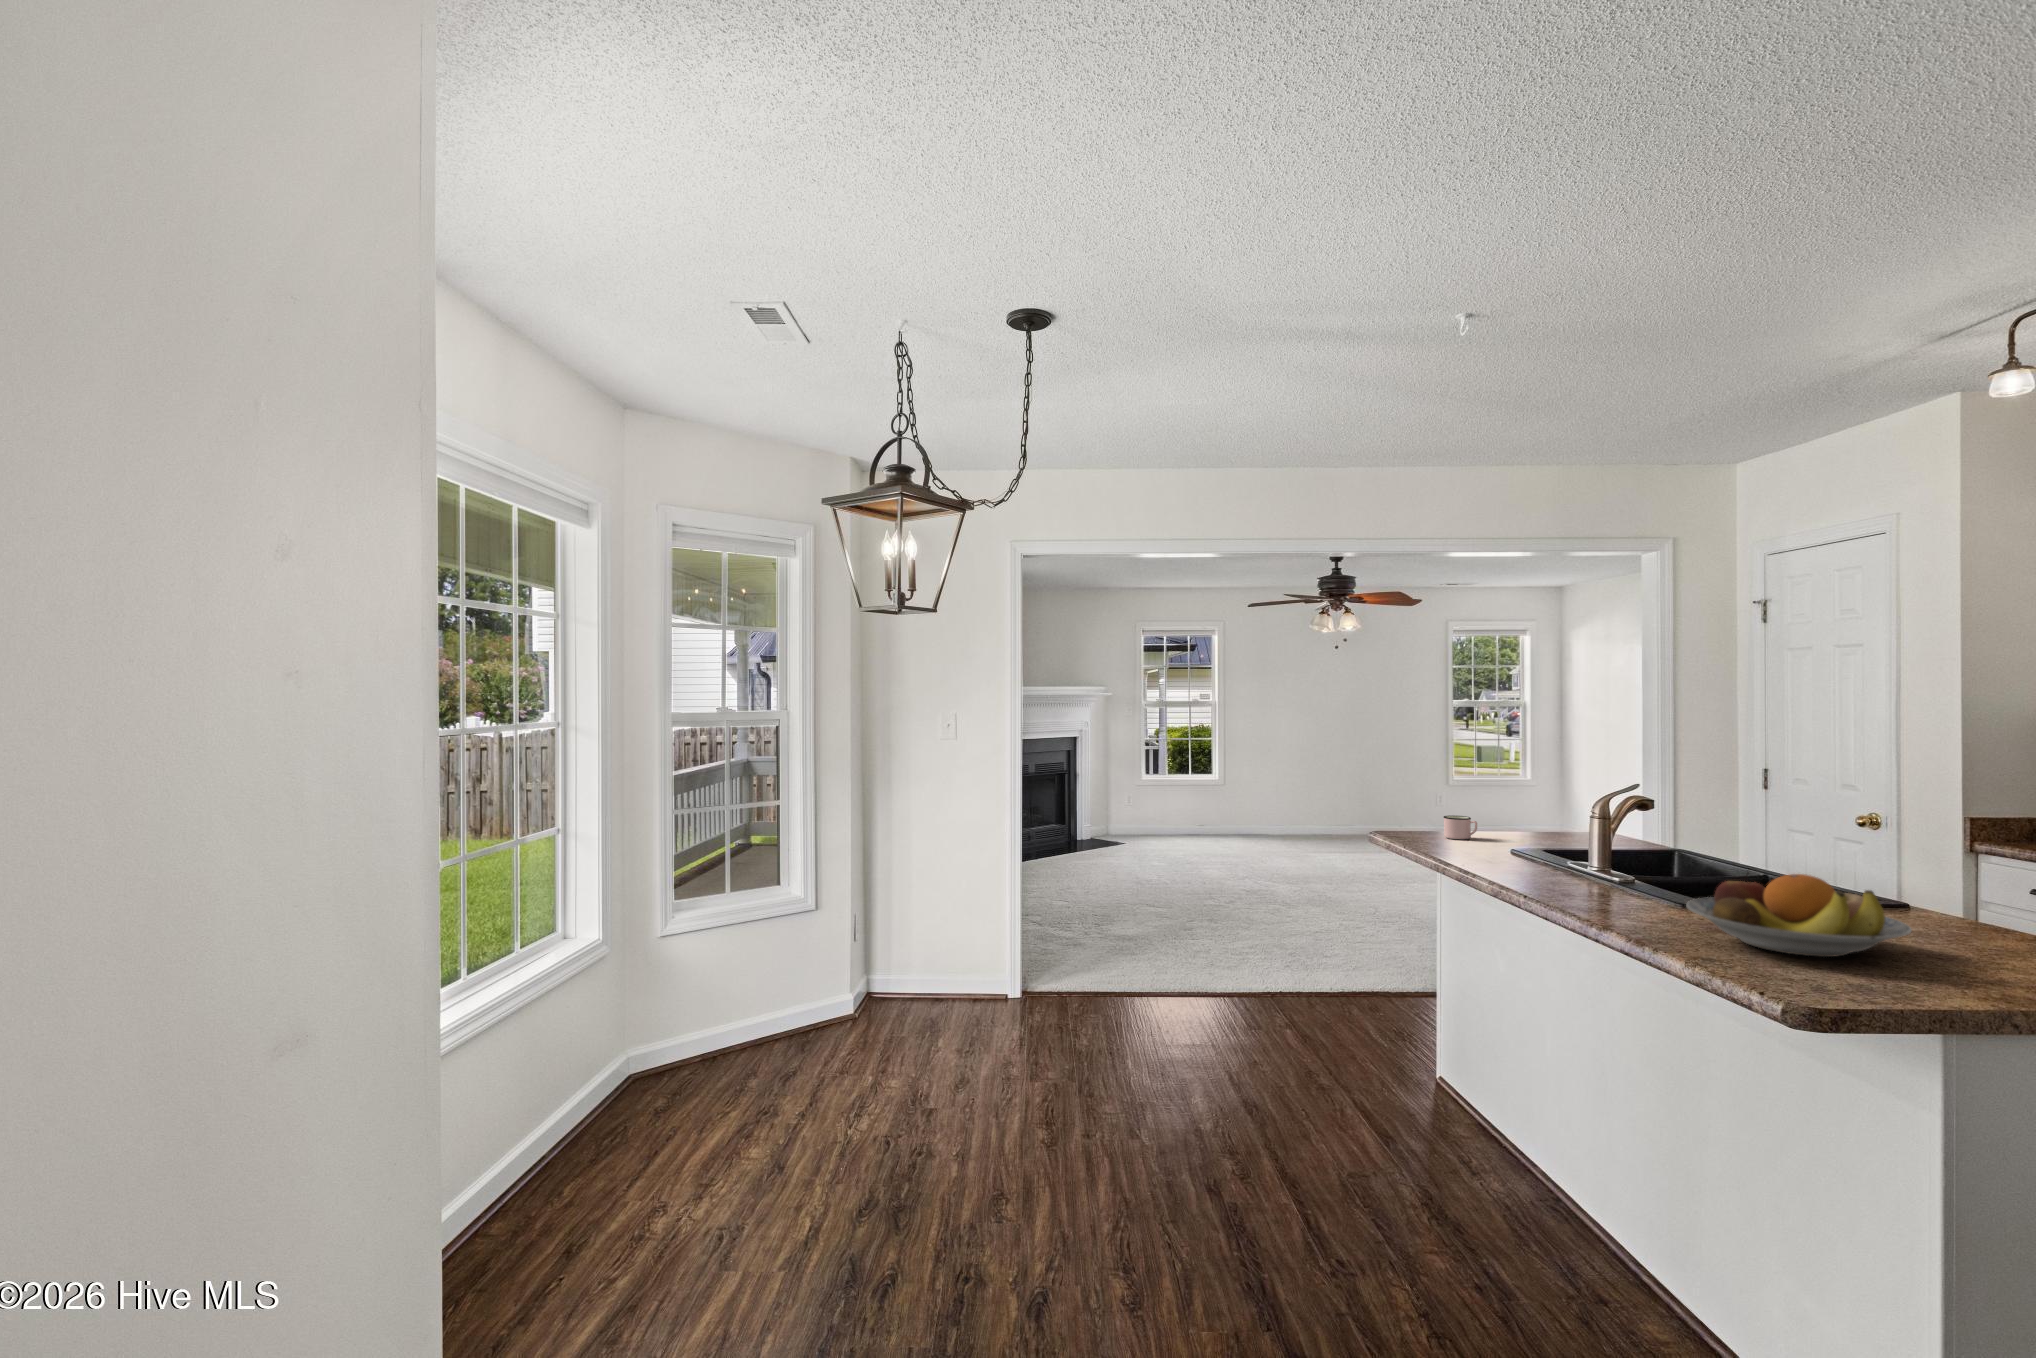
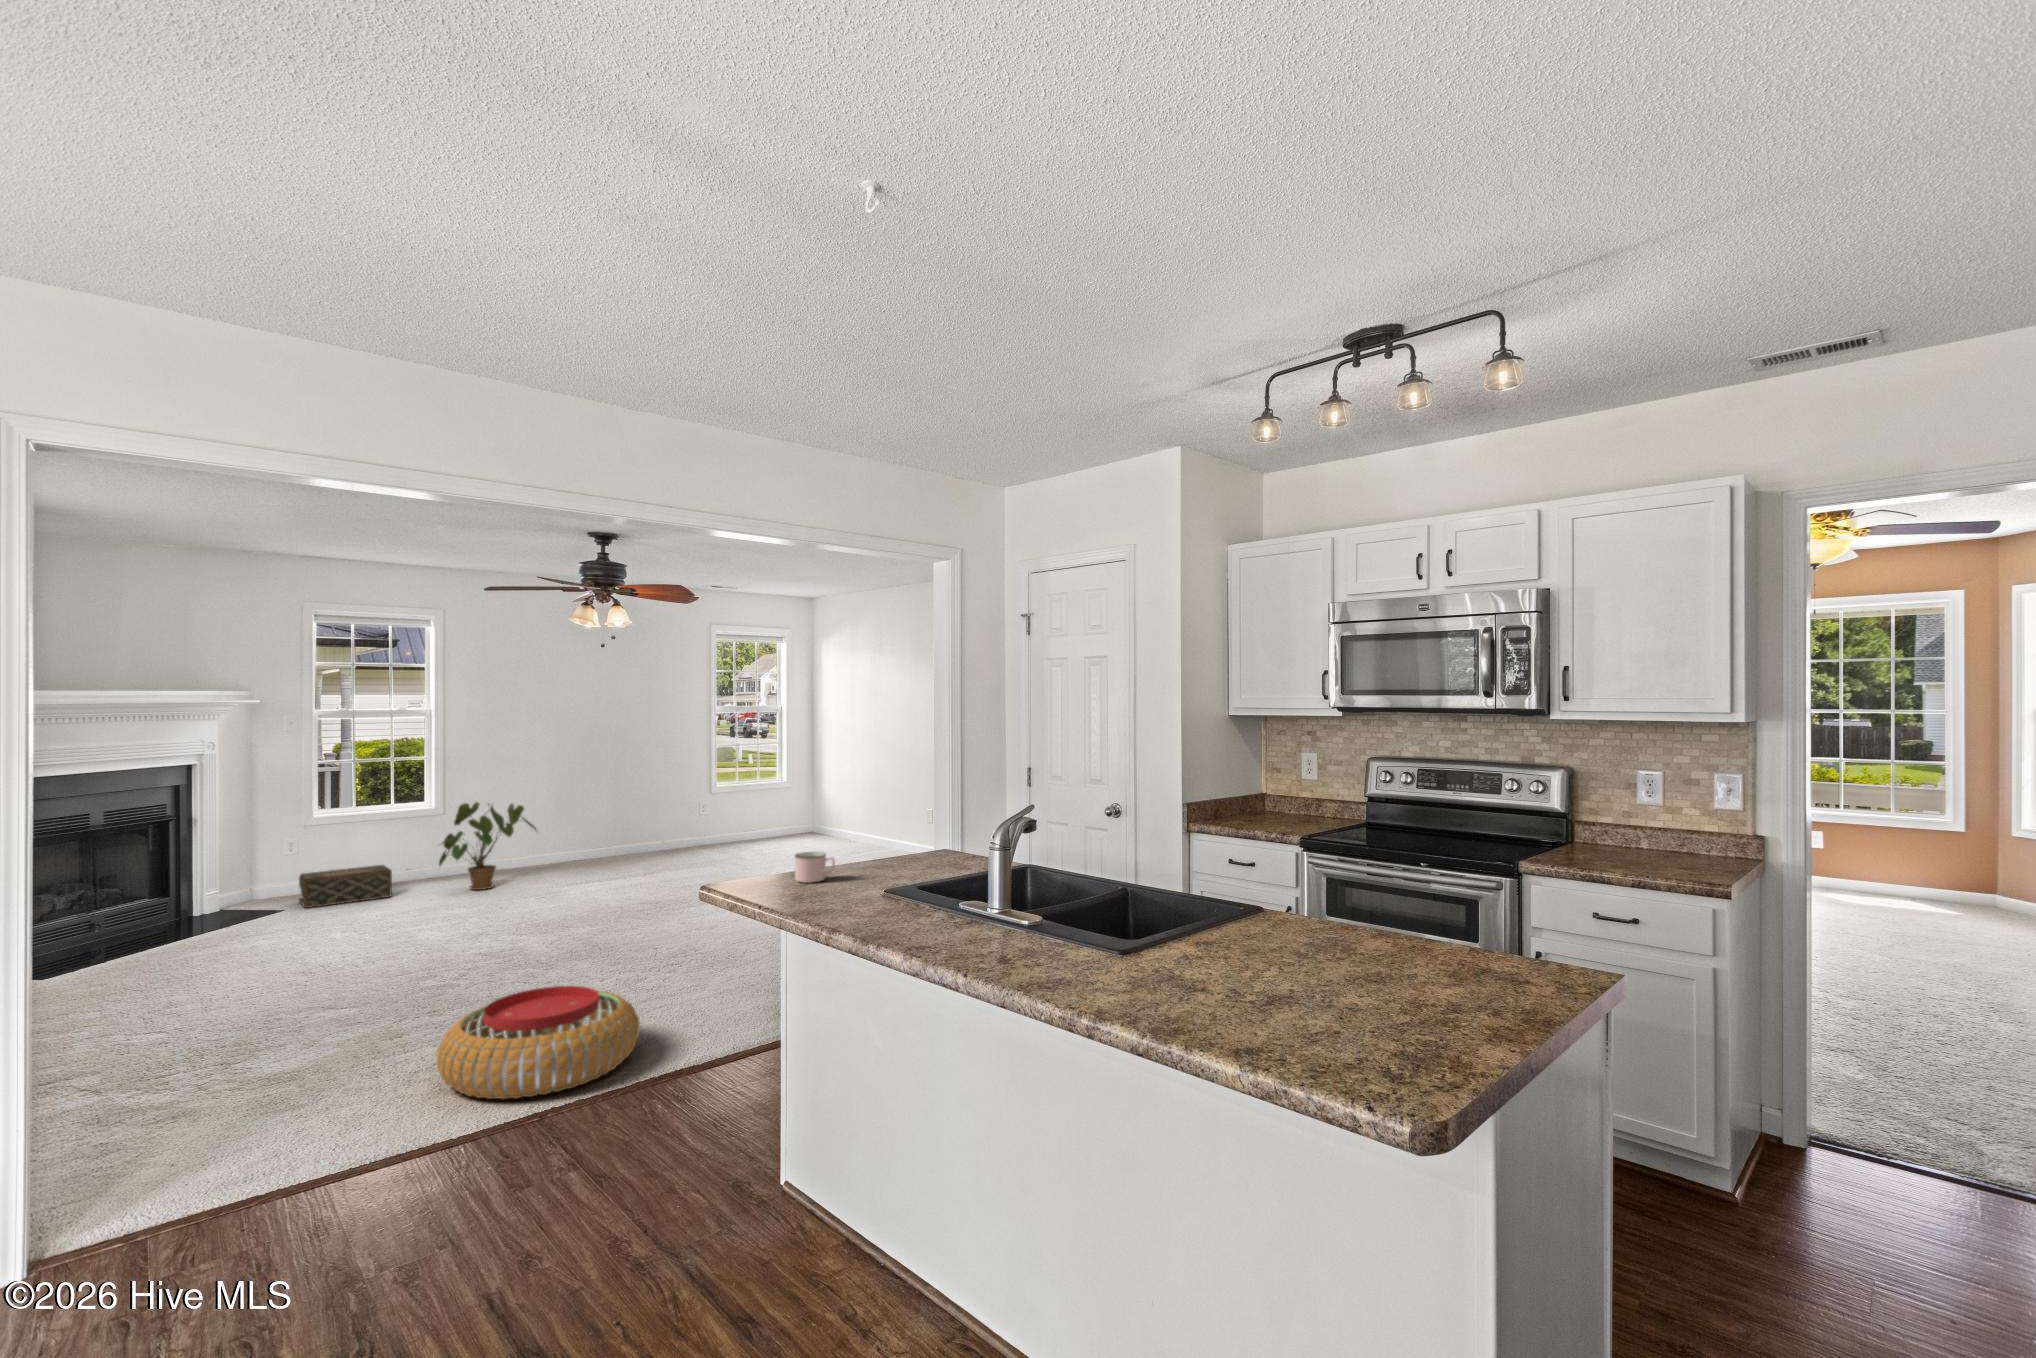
house plant: none [1221,777,1297,848] -> present [439,802,536,890]
woven basket: none [1136,819,1192,844] -> present [299,865,392,908]
fruit bowl: present [1686,873,1912,957] -> none [1191,913,1407,1017]
pouf: none [1210,910,1350,984] -> present [437,986,640,1099]

